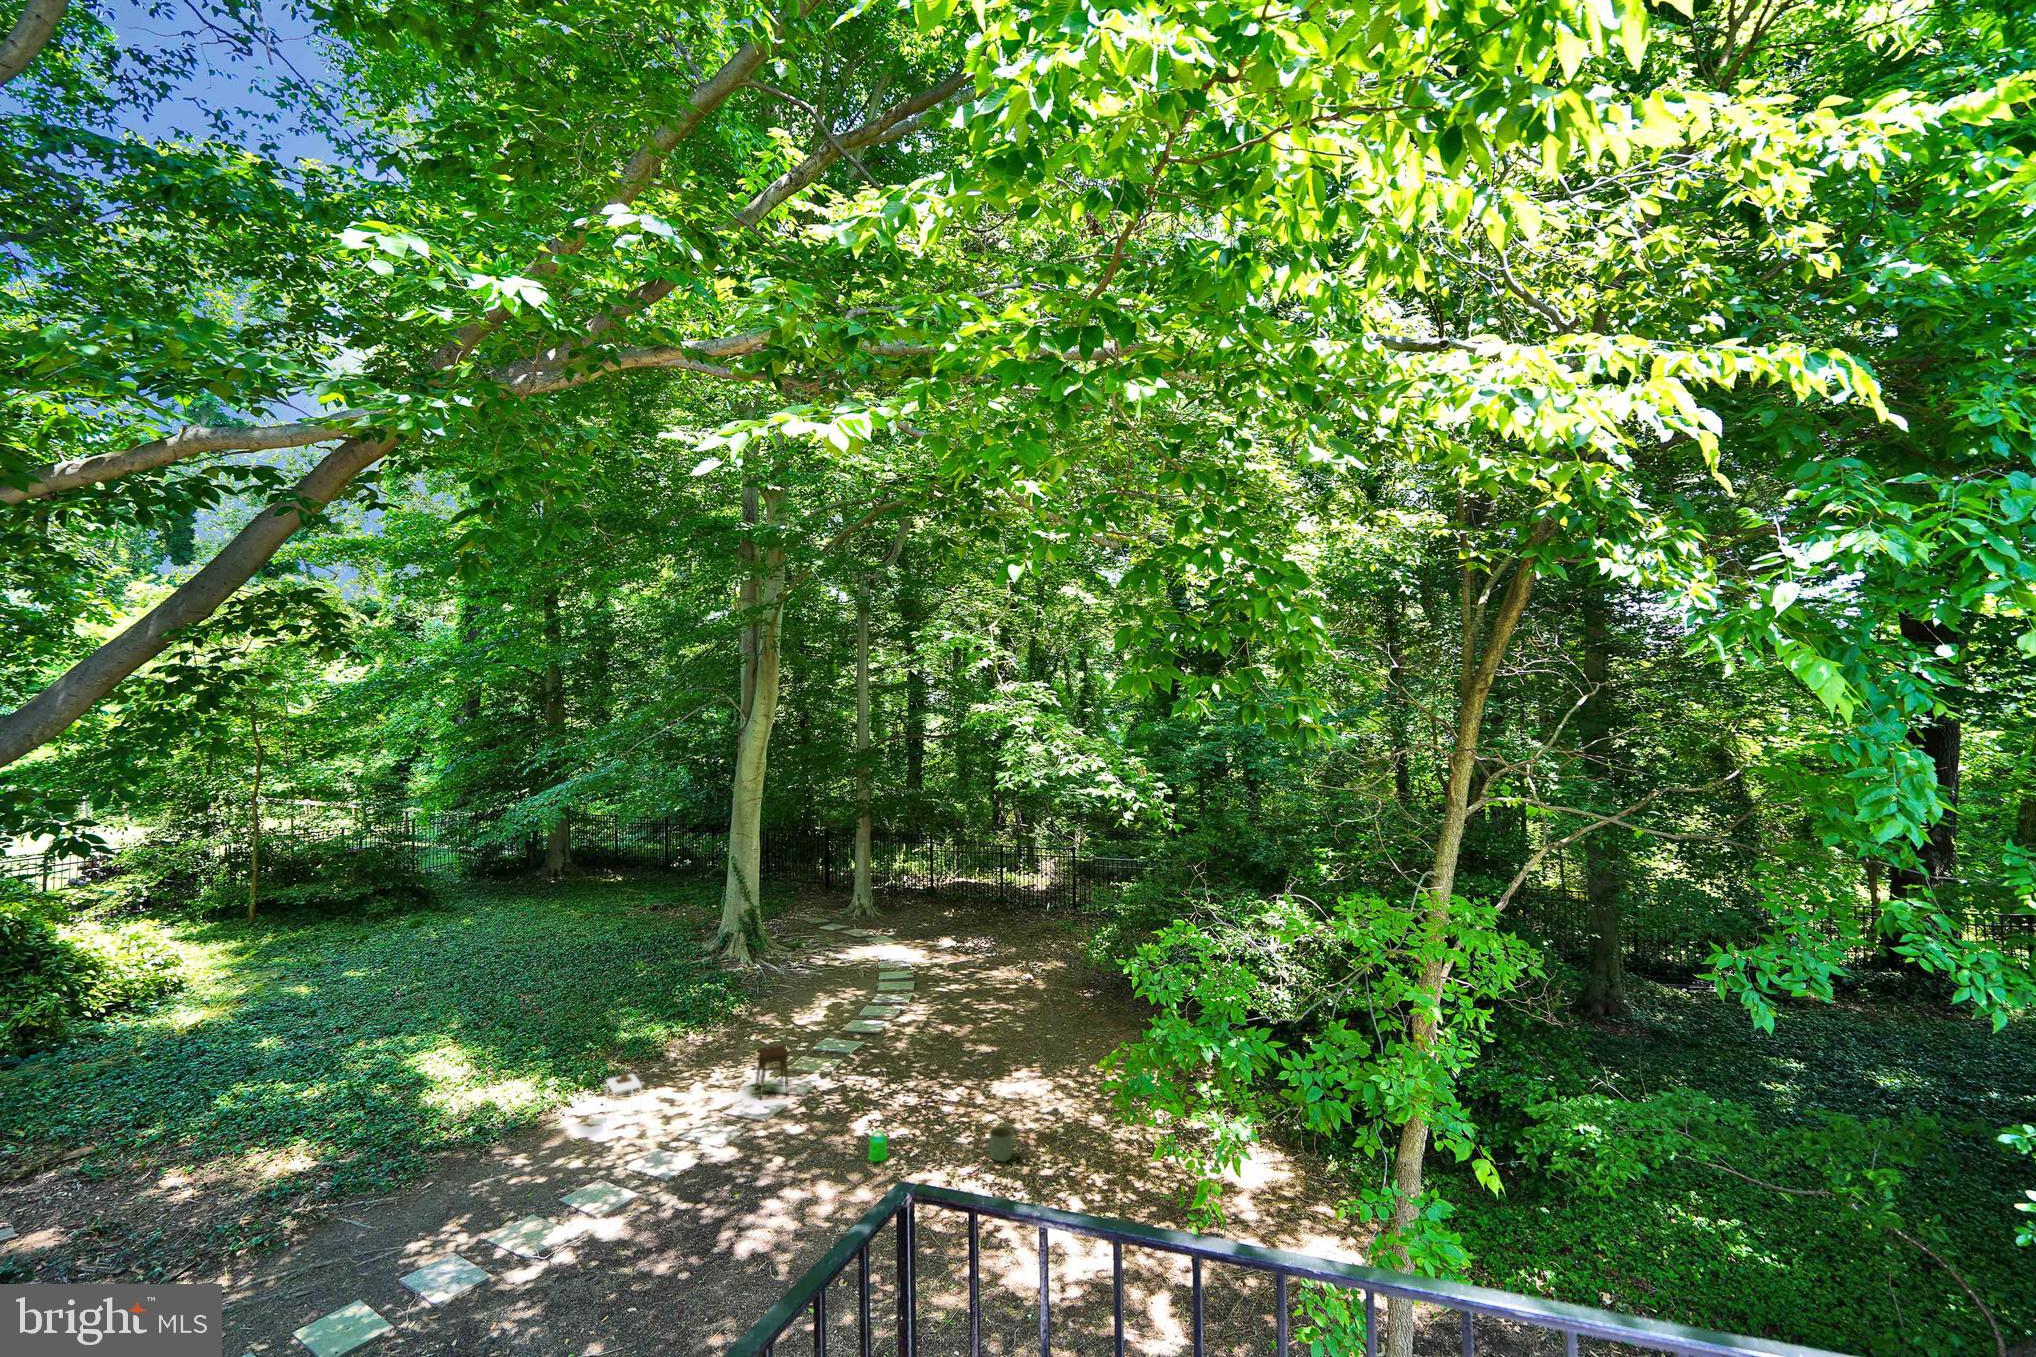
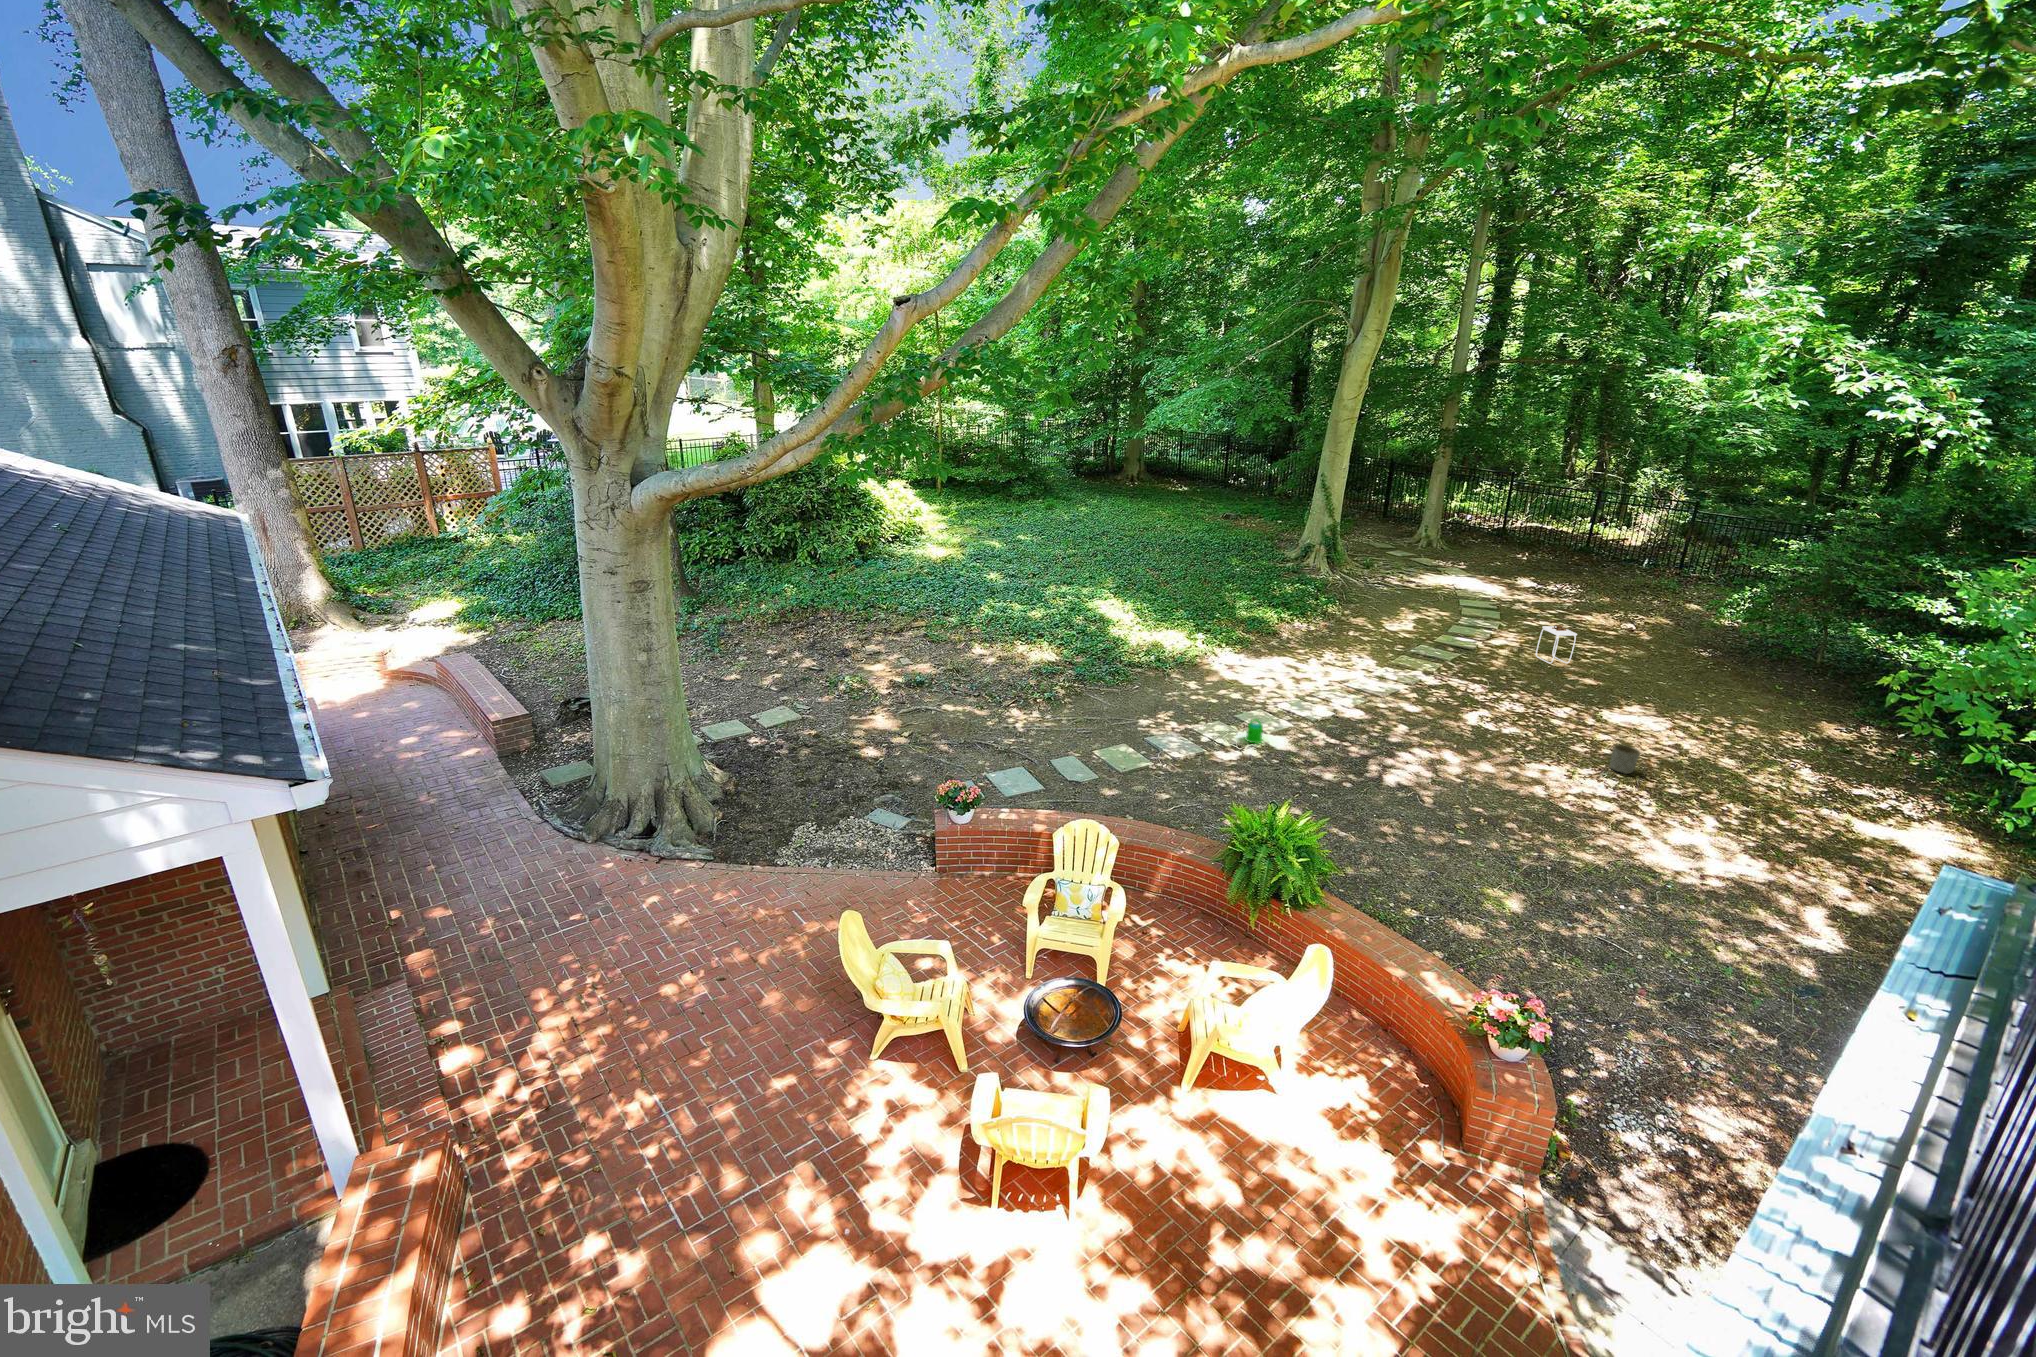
stool: present [755,1045,789,1099] -> none [1366,641,1403,683]
side table: present [606,1074,642,1133] -> present [1536,625,1577,664]
watering can: present [868,1130,888,1161] -> present [1245,719,1263,743]

